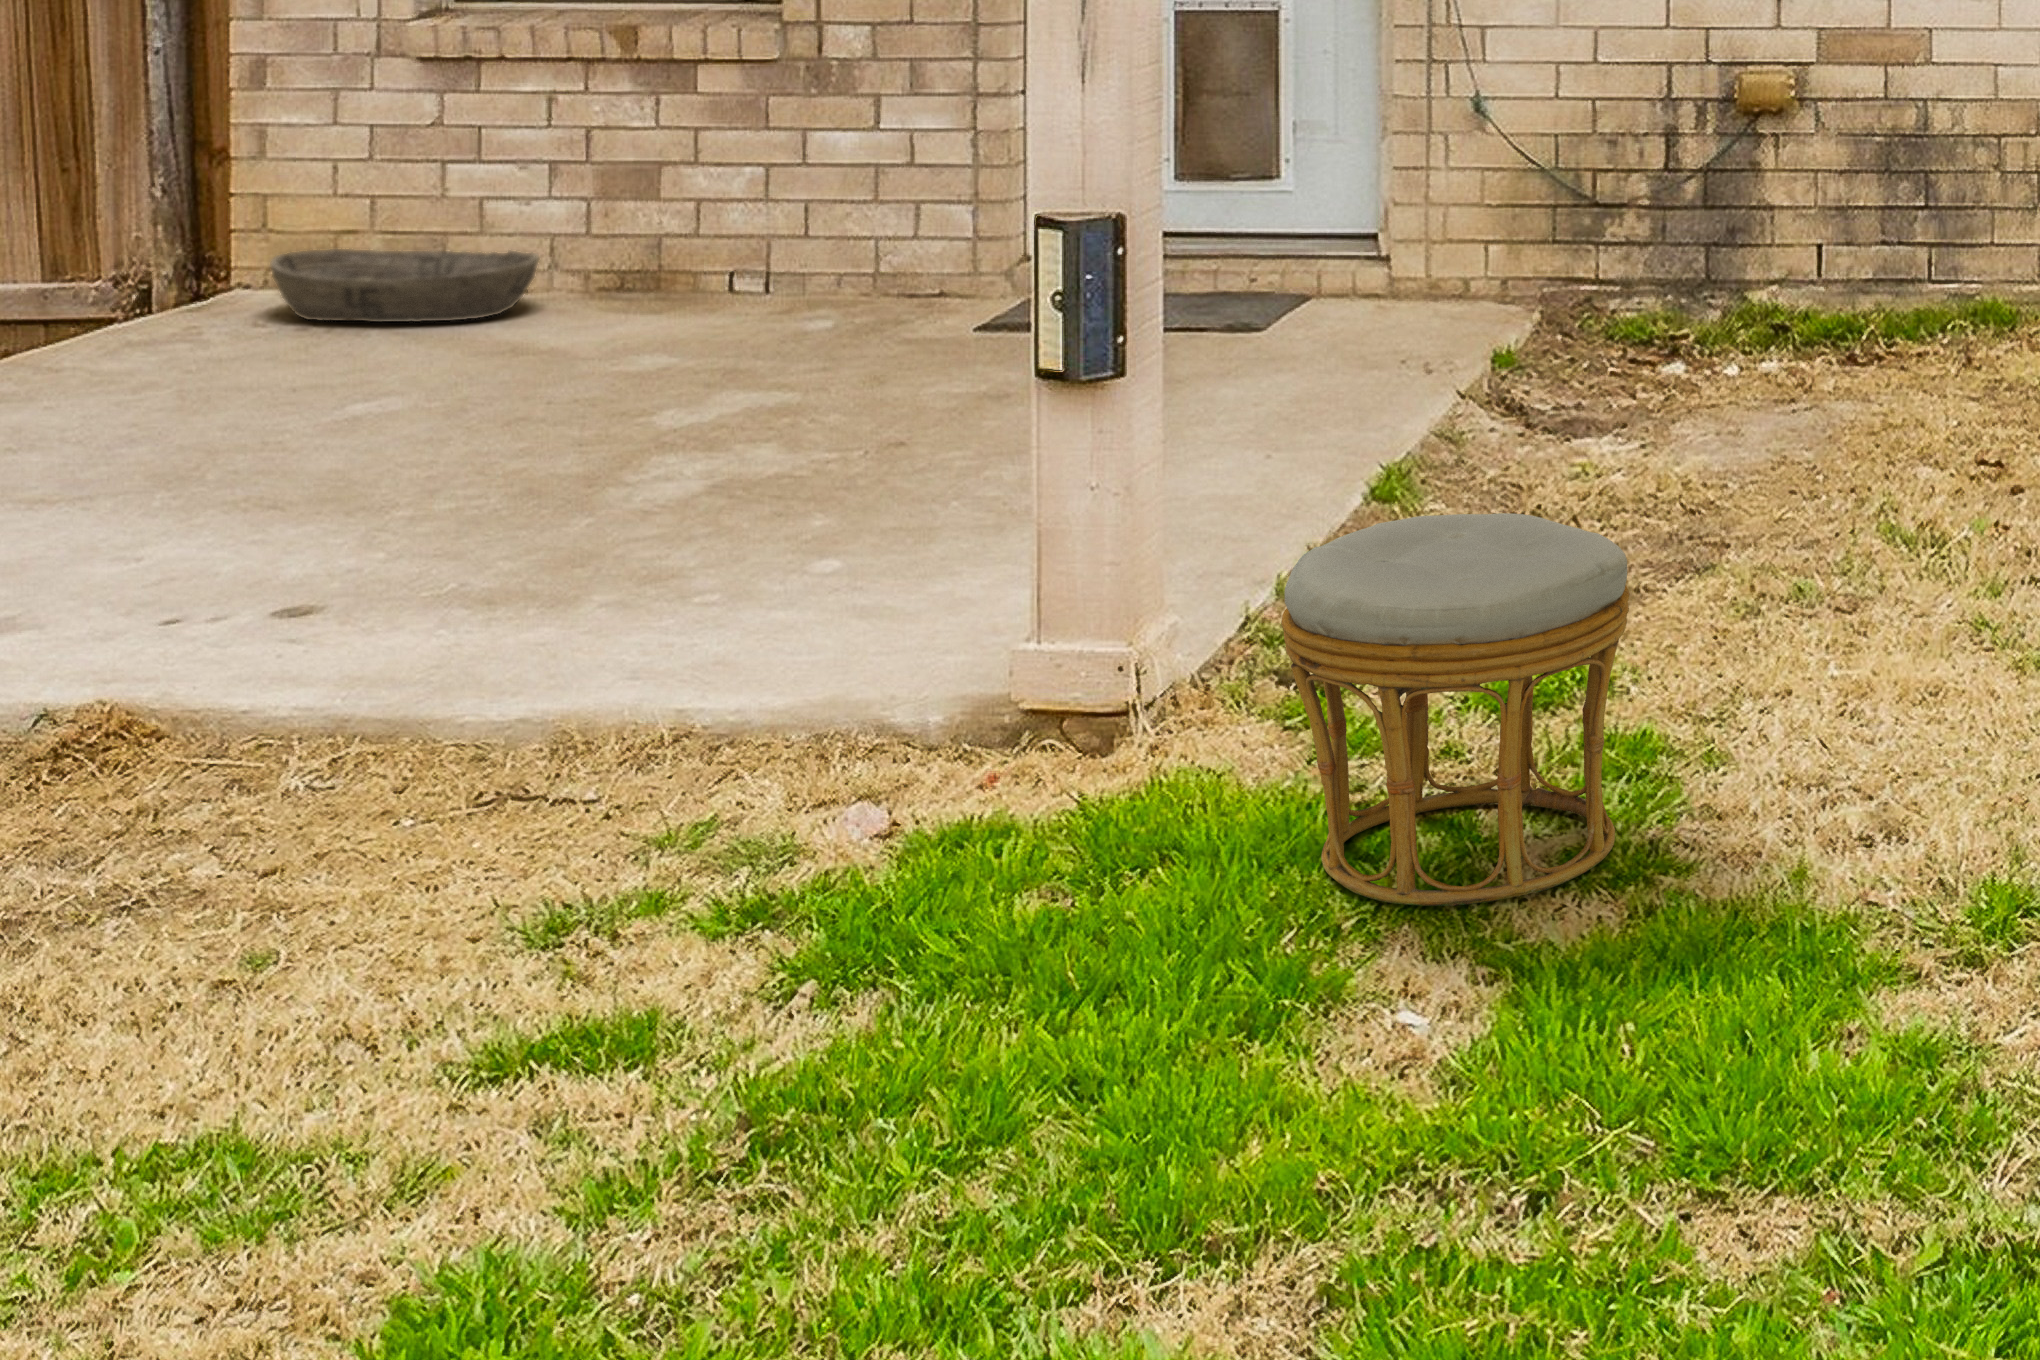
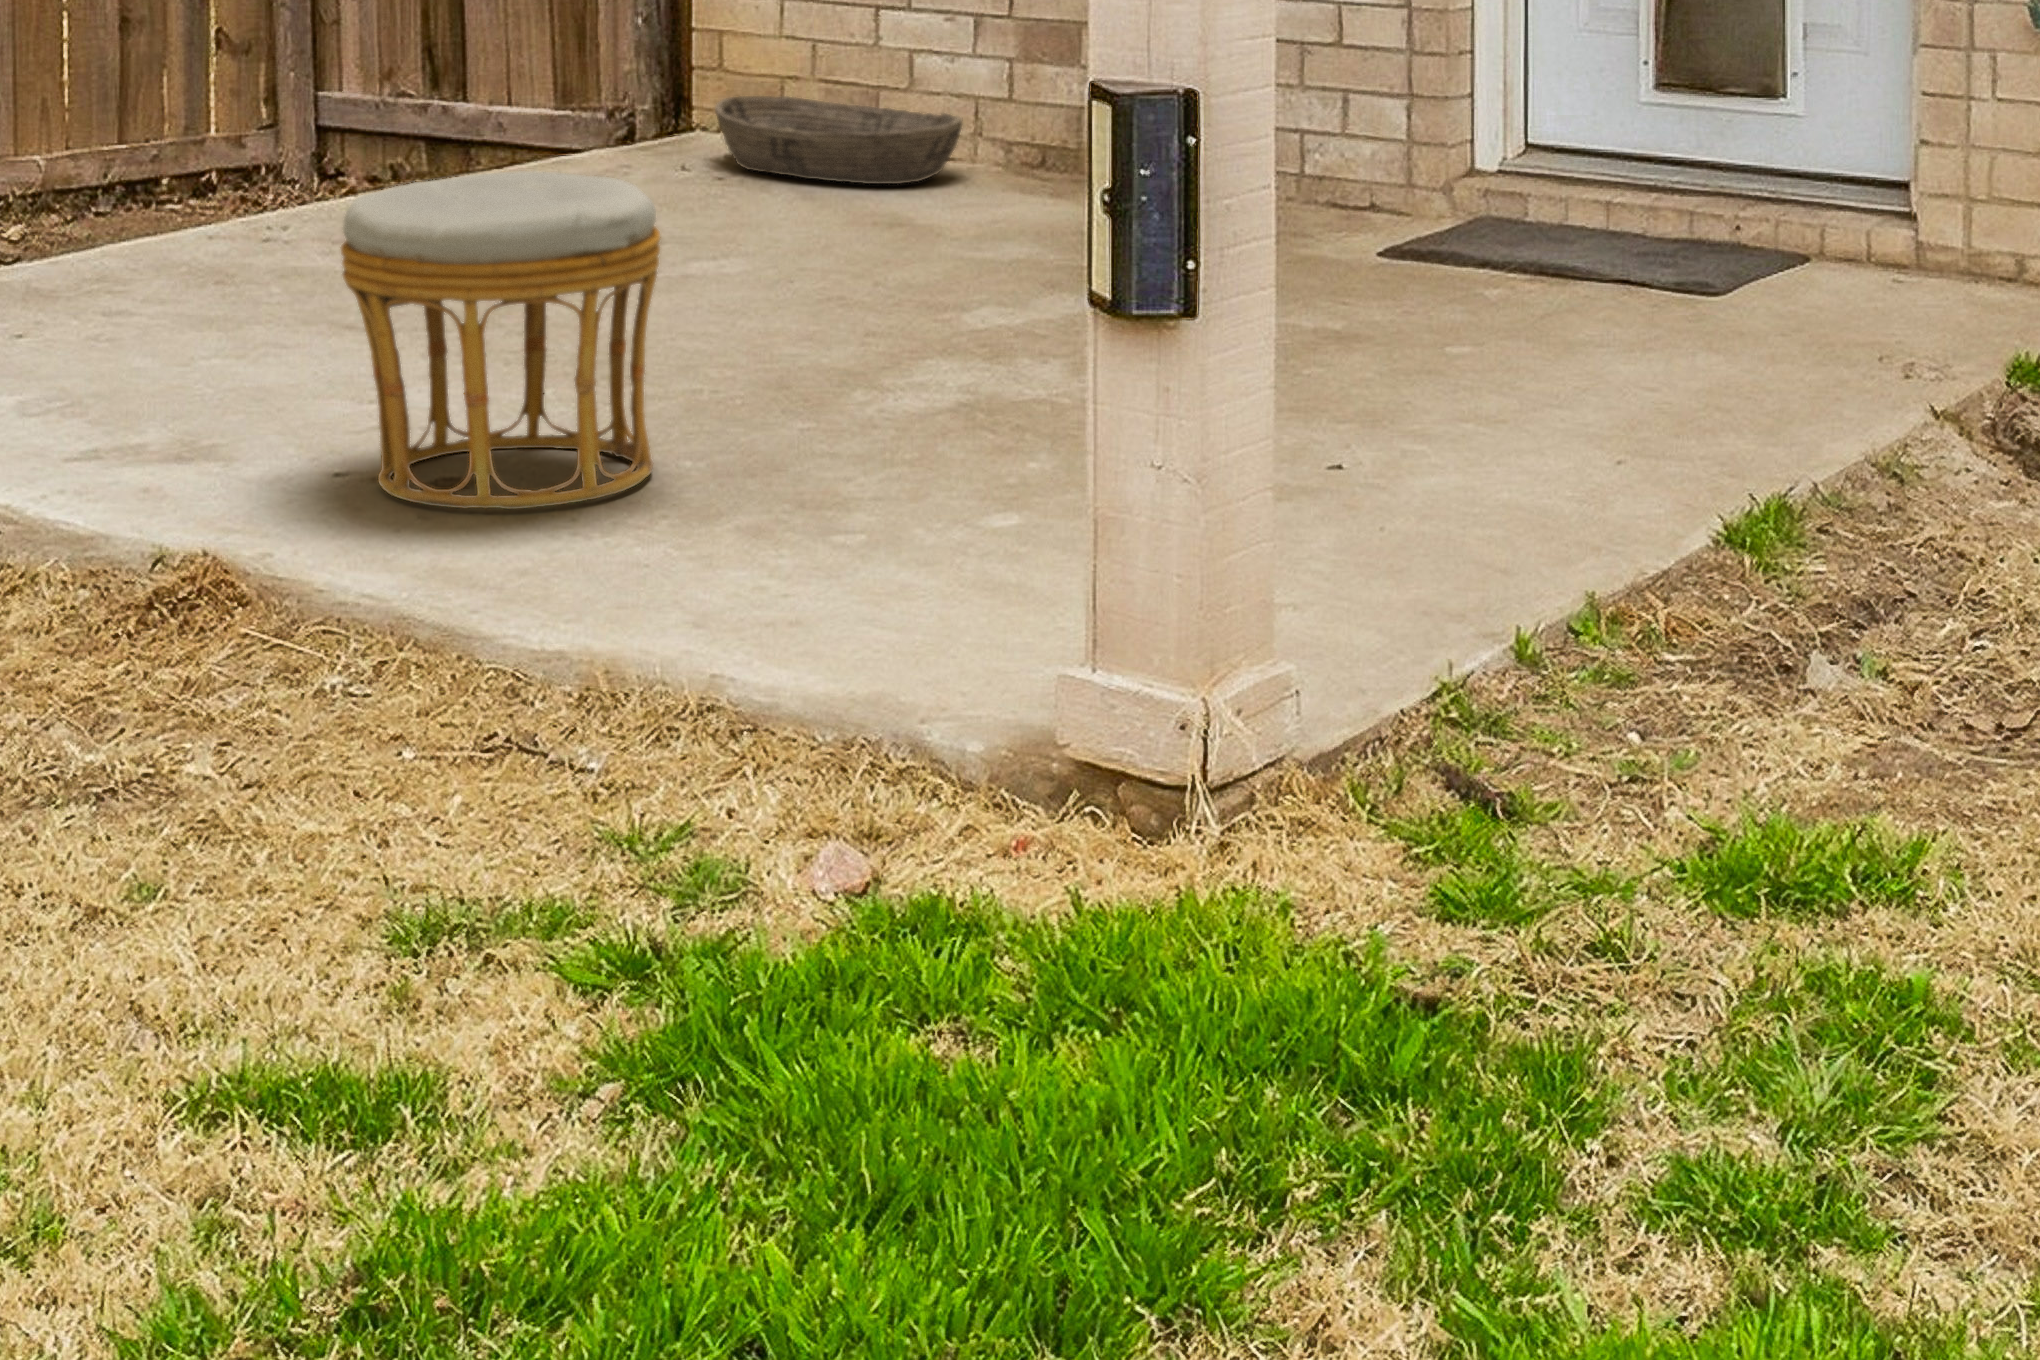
ottoman: present [1281,513,1630,906] -> present [341,171,660,509]

